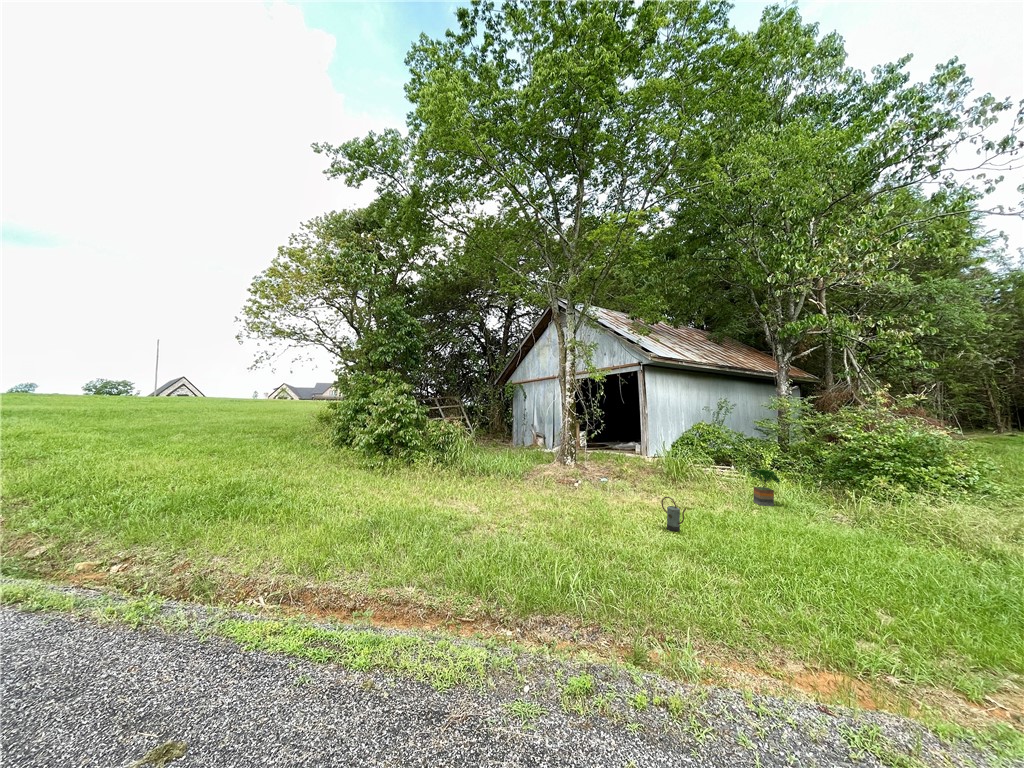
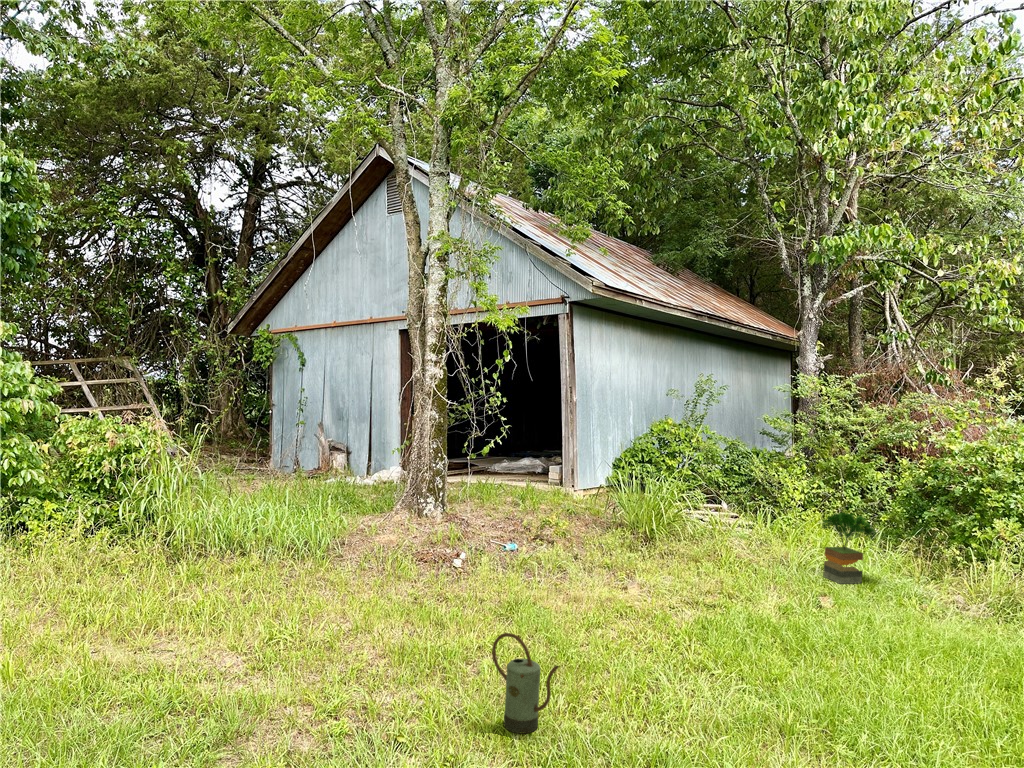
watering can: present [661,497,686,531] -> present [492,633,559,733]

